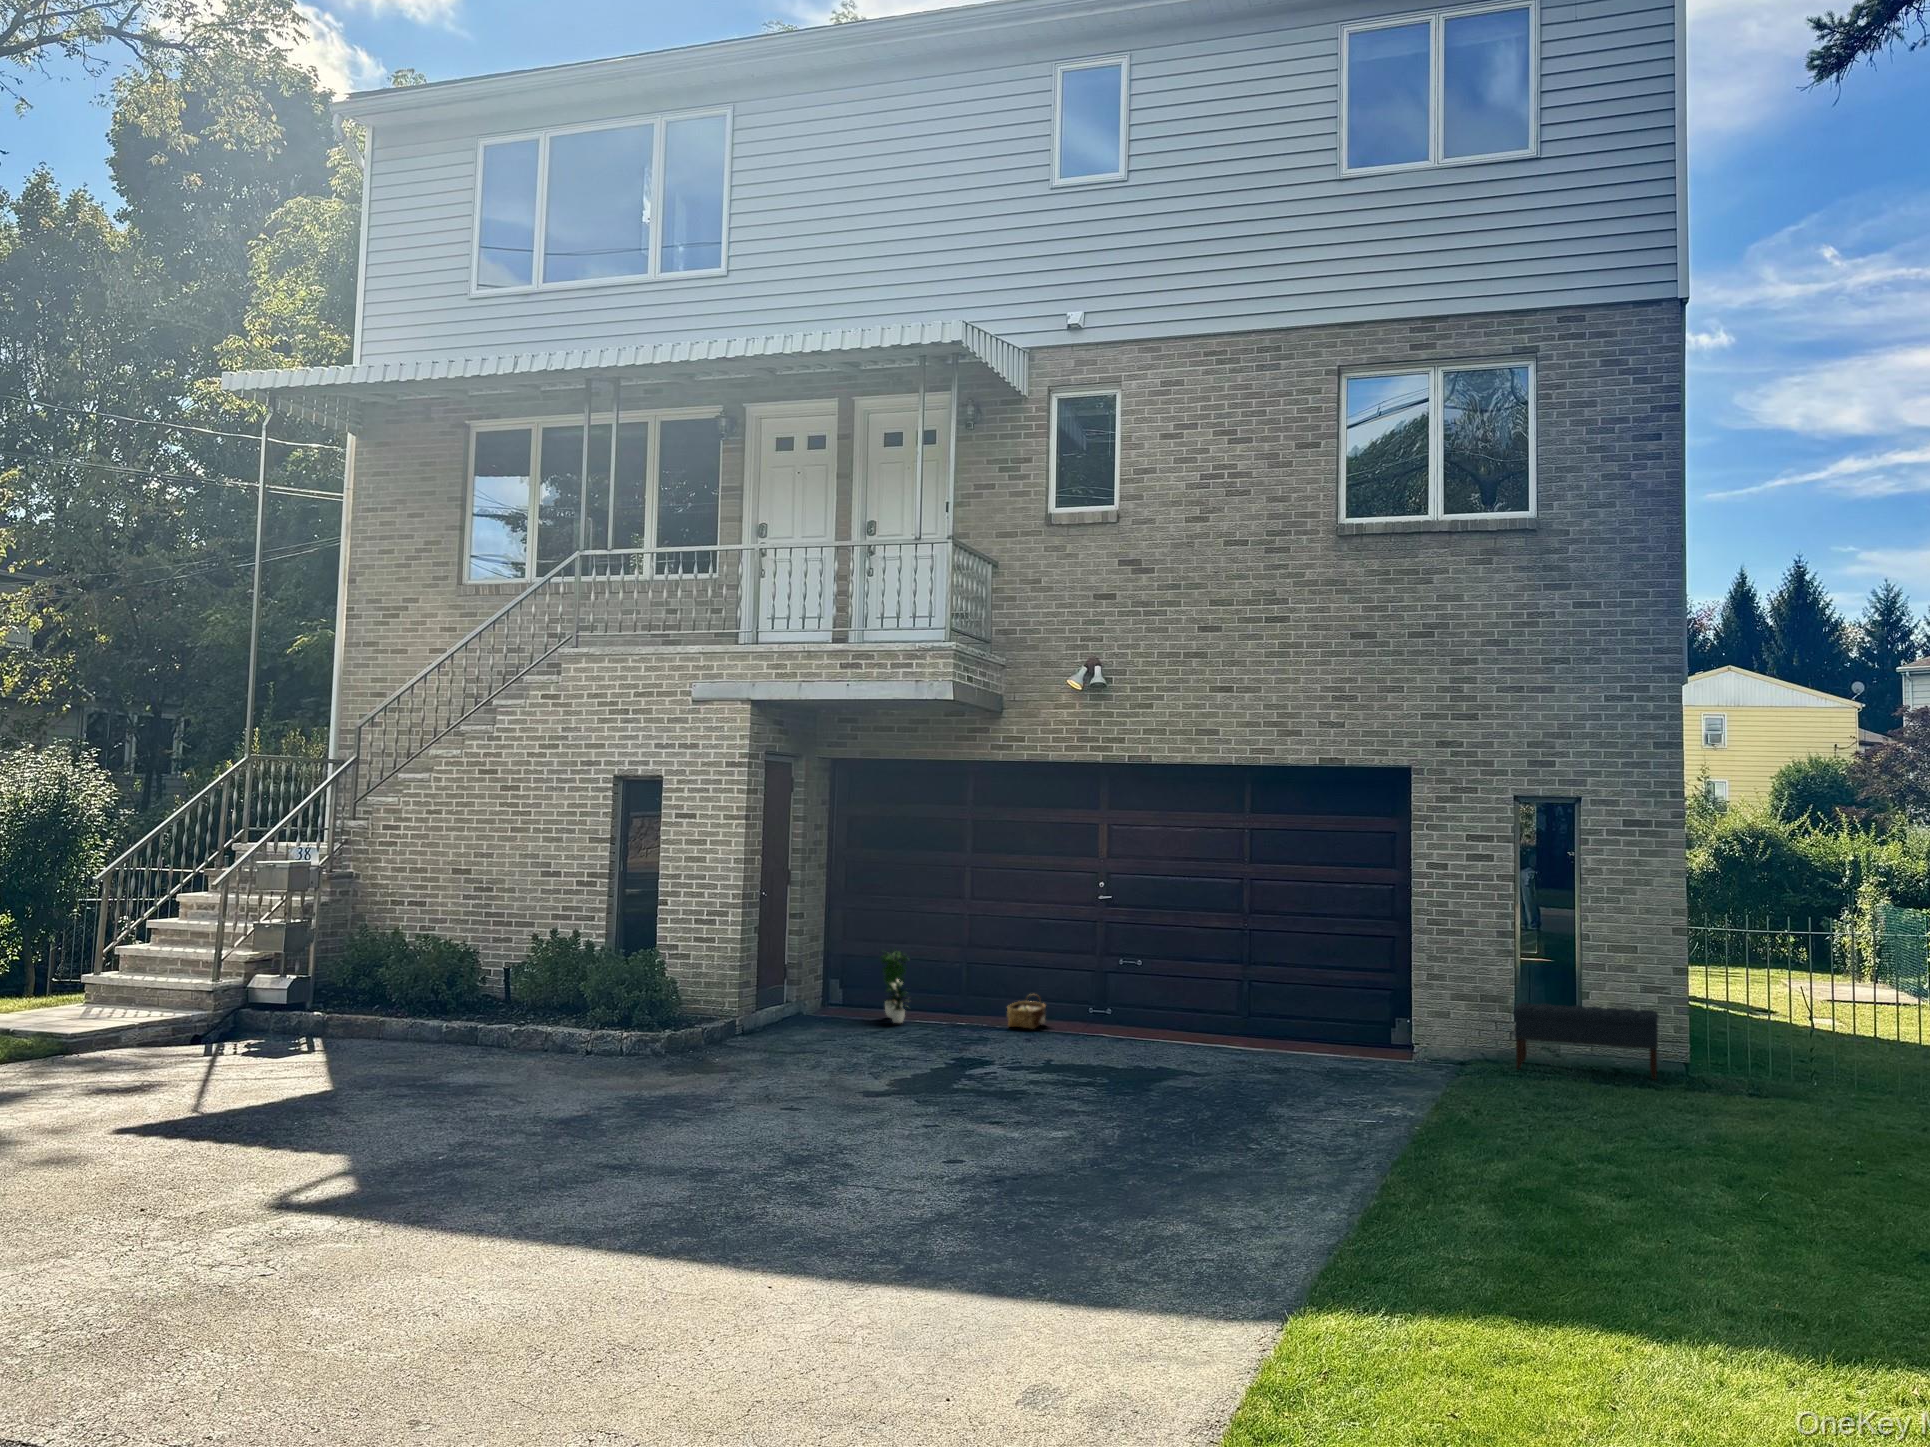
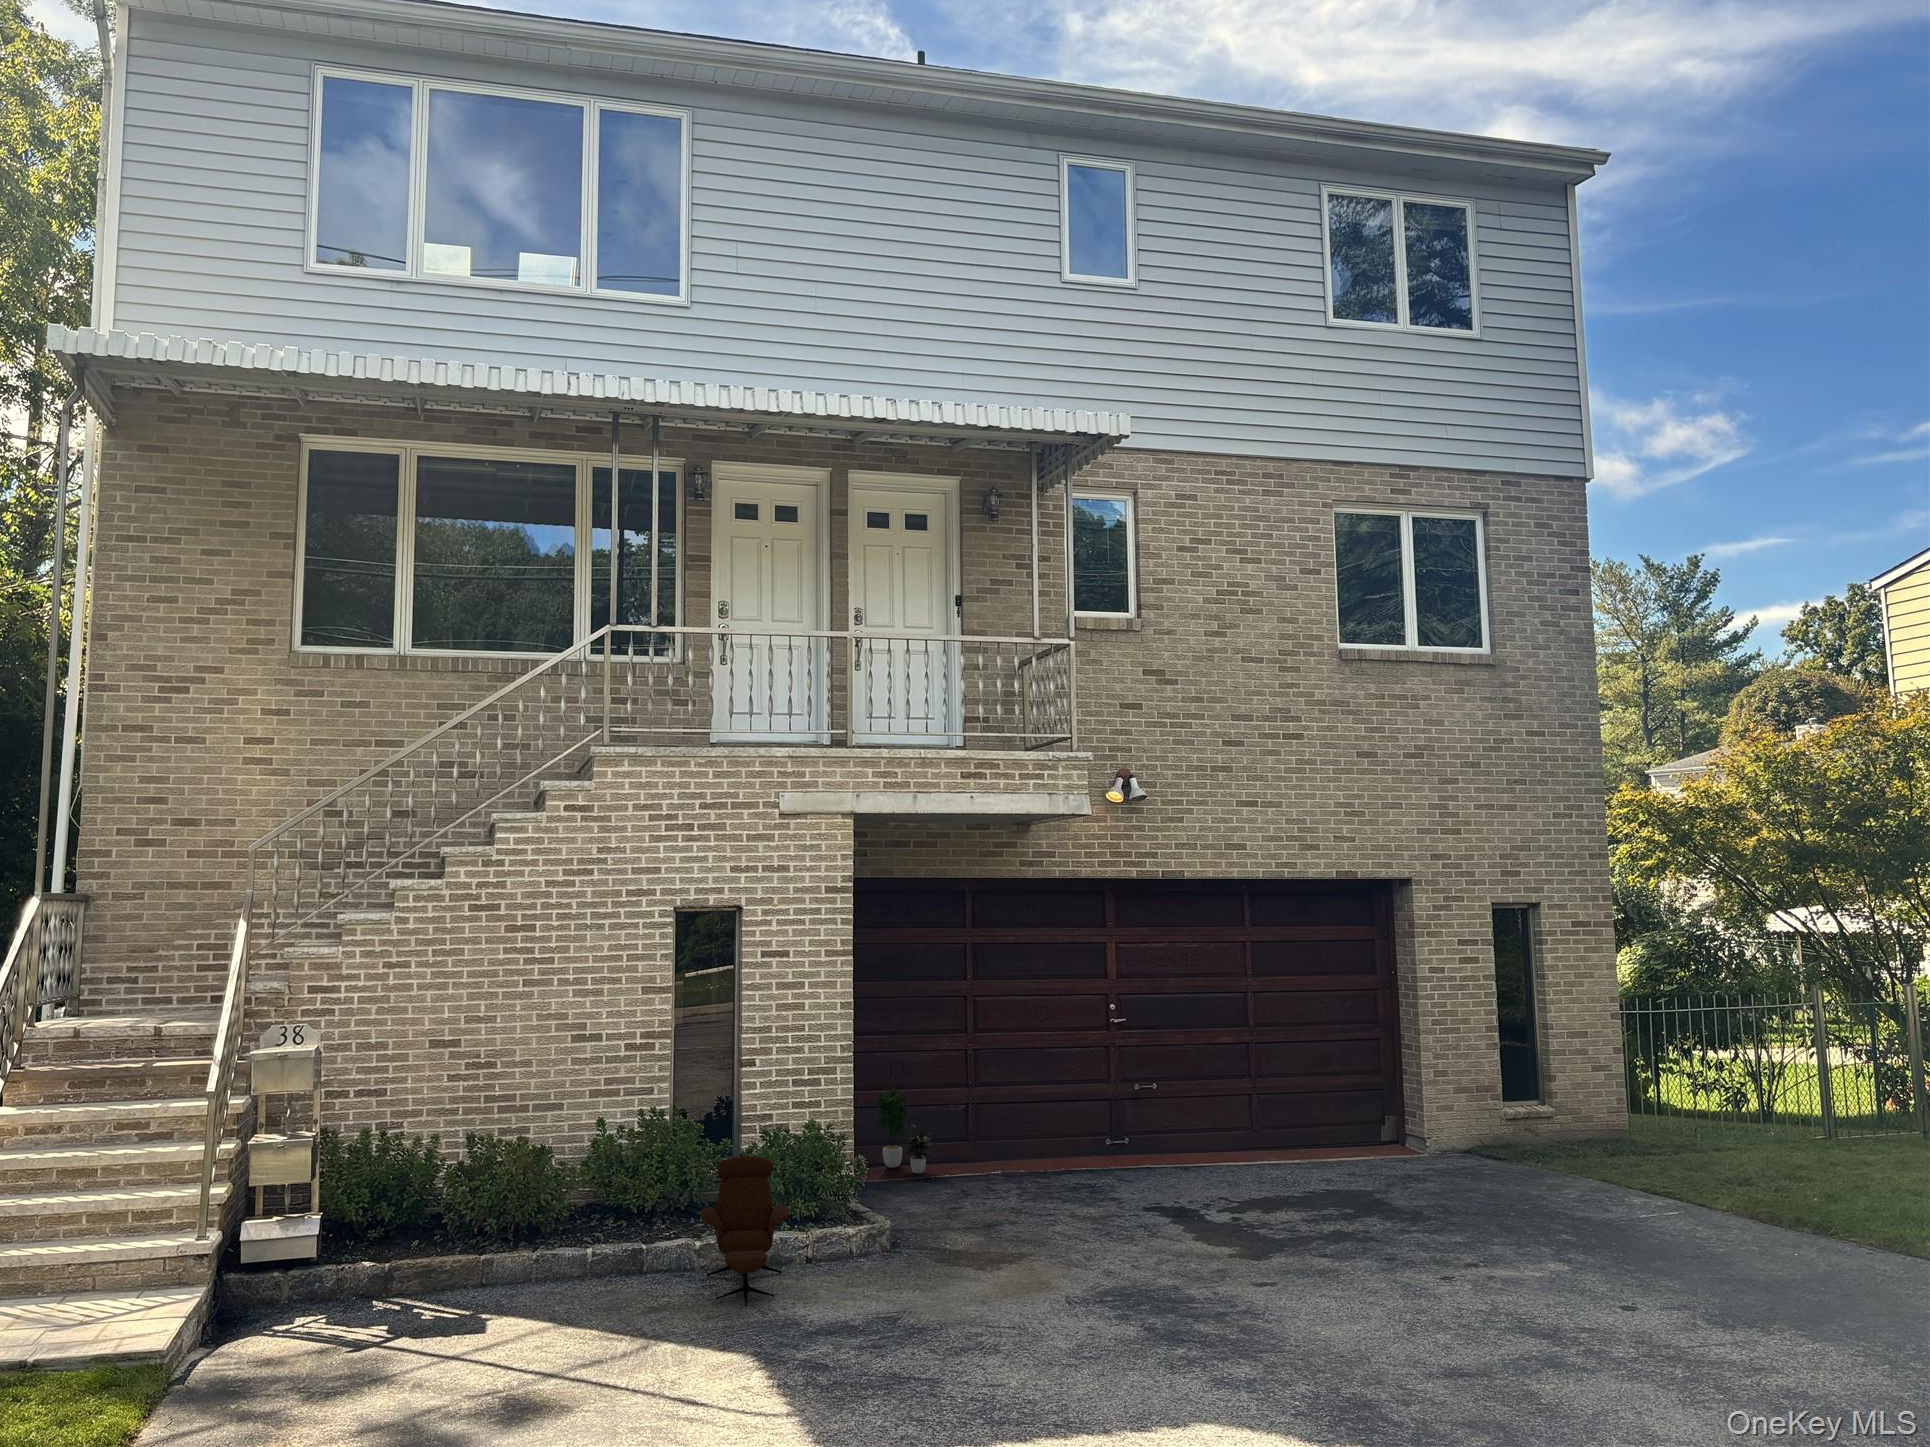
lounge chair: none [518,966,614,1065] -> present [700,1156,790,1307]
woven basket: present [1007,994,1046,1029] -> none [1025,1122,1065,1162]
bench: present [1513,1002,1659,1079] -> none [1503,1084,1636,1148]

